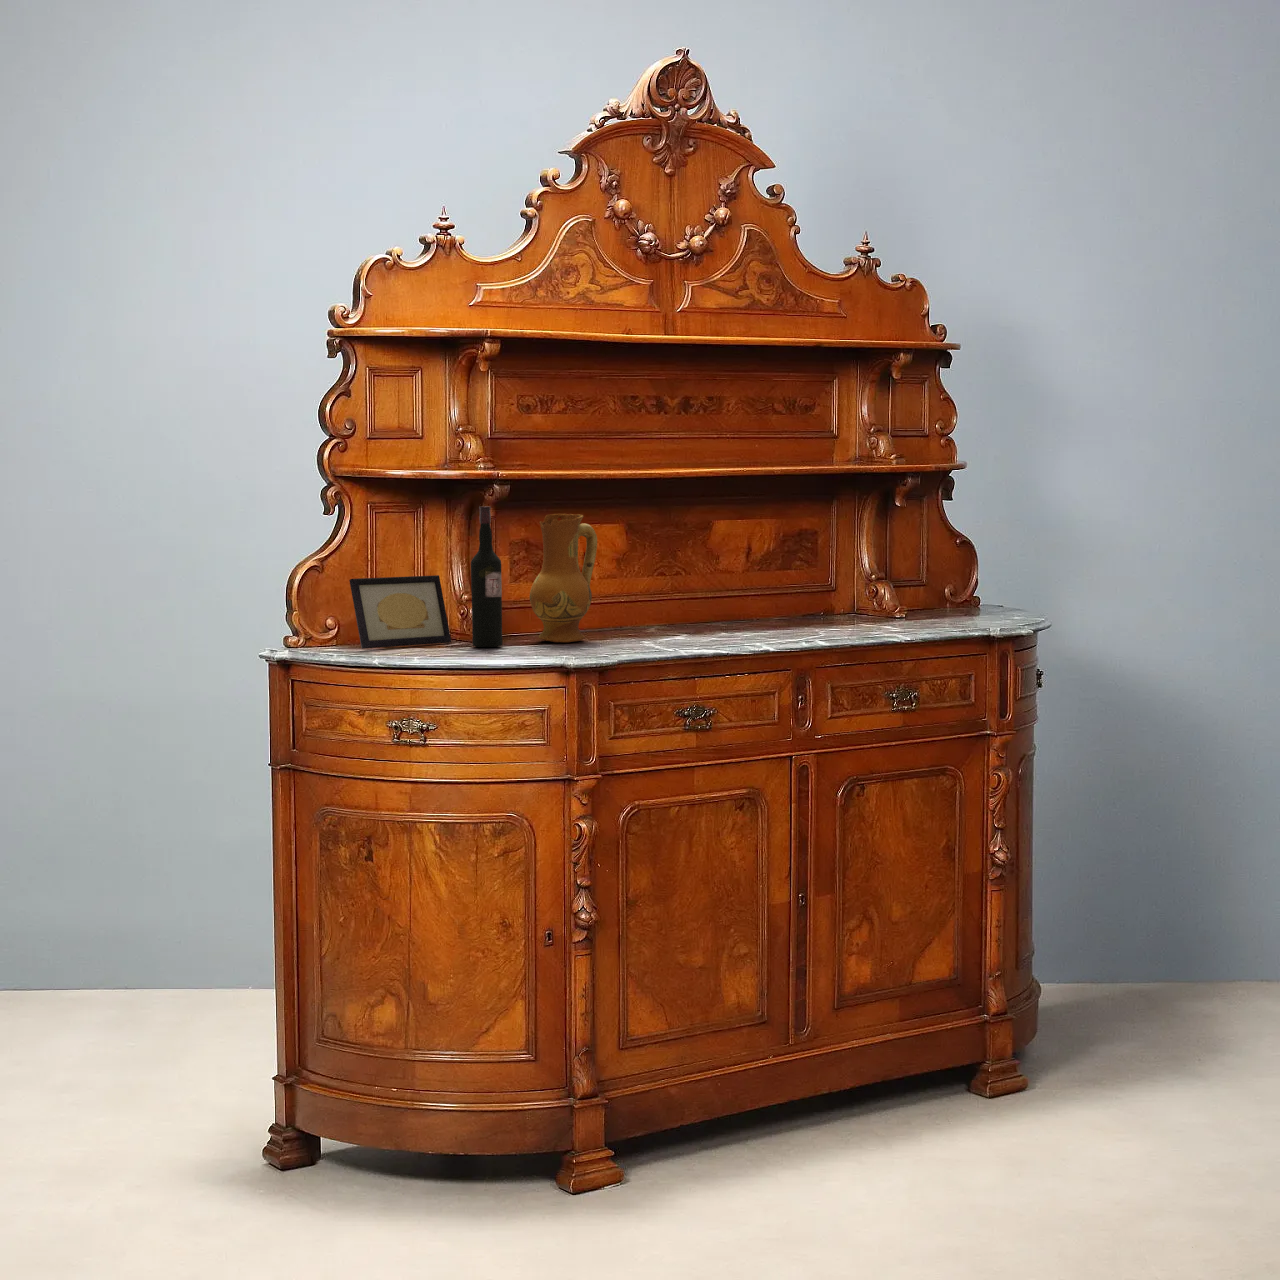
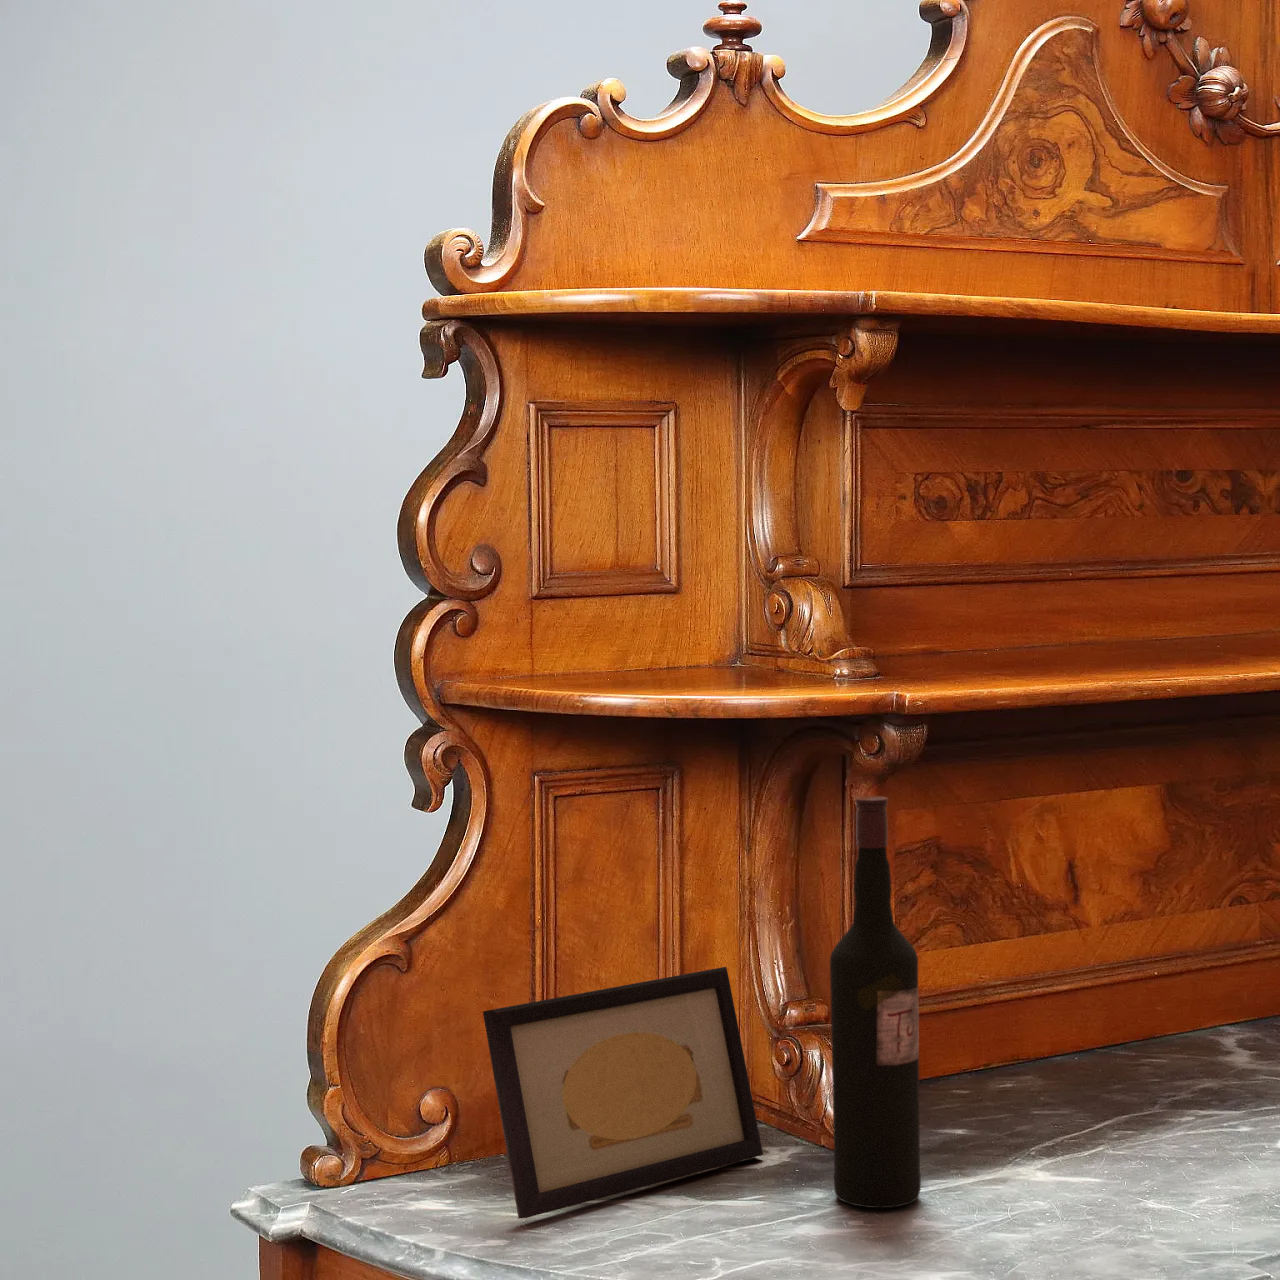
ceramic jug: present [530,514,597,642] -> none [978,797,1156,1168]

